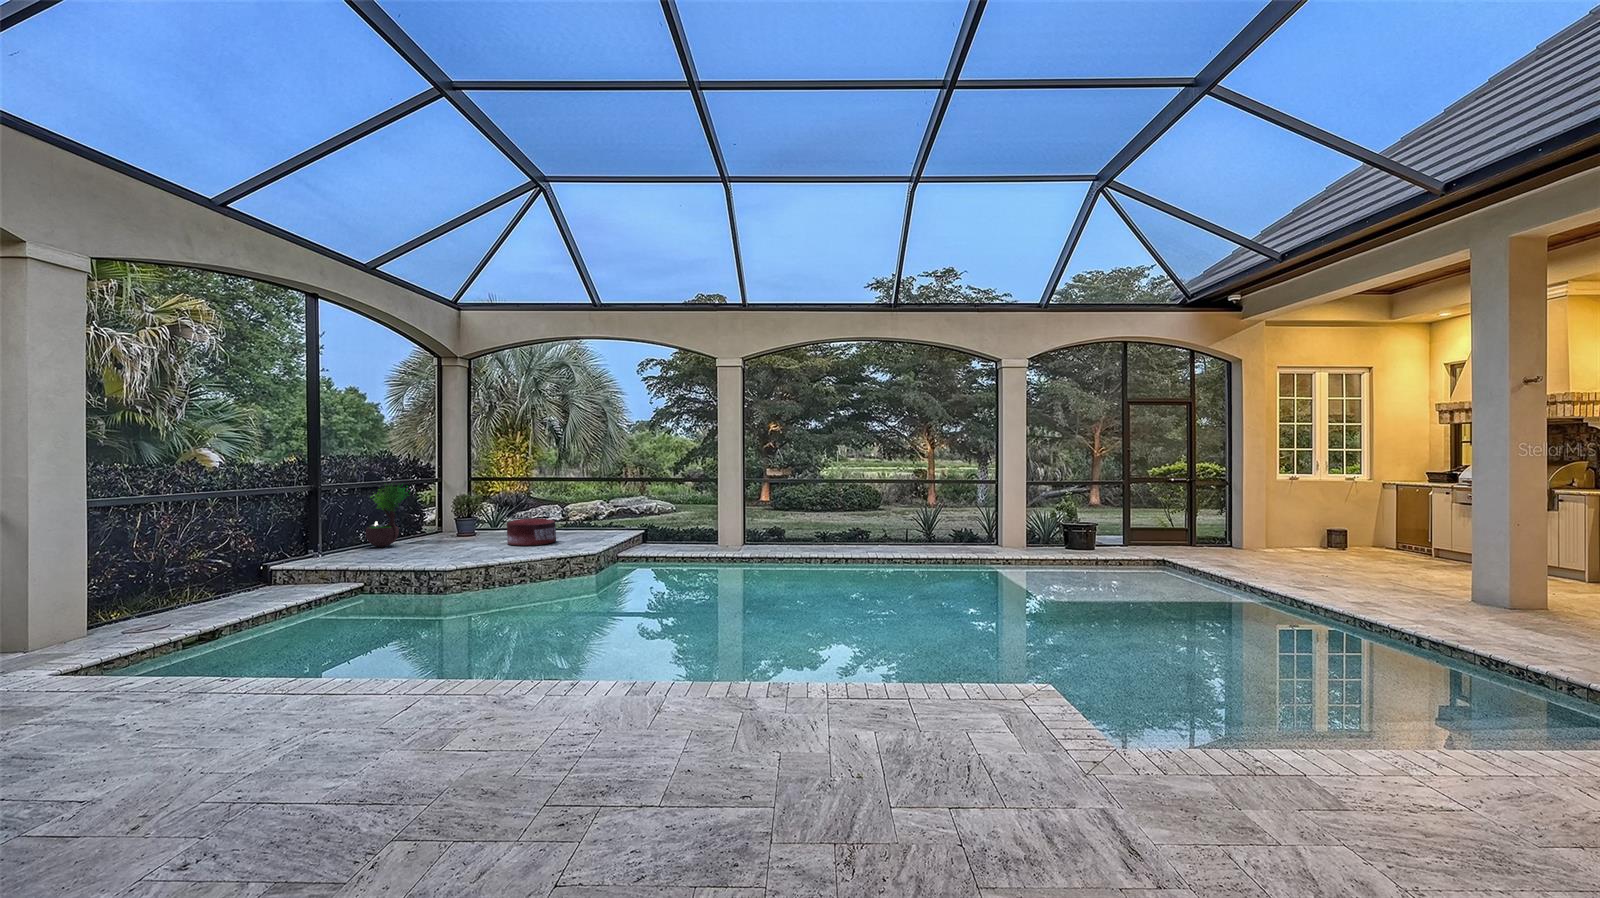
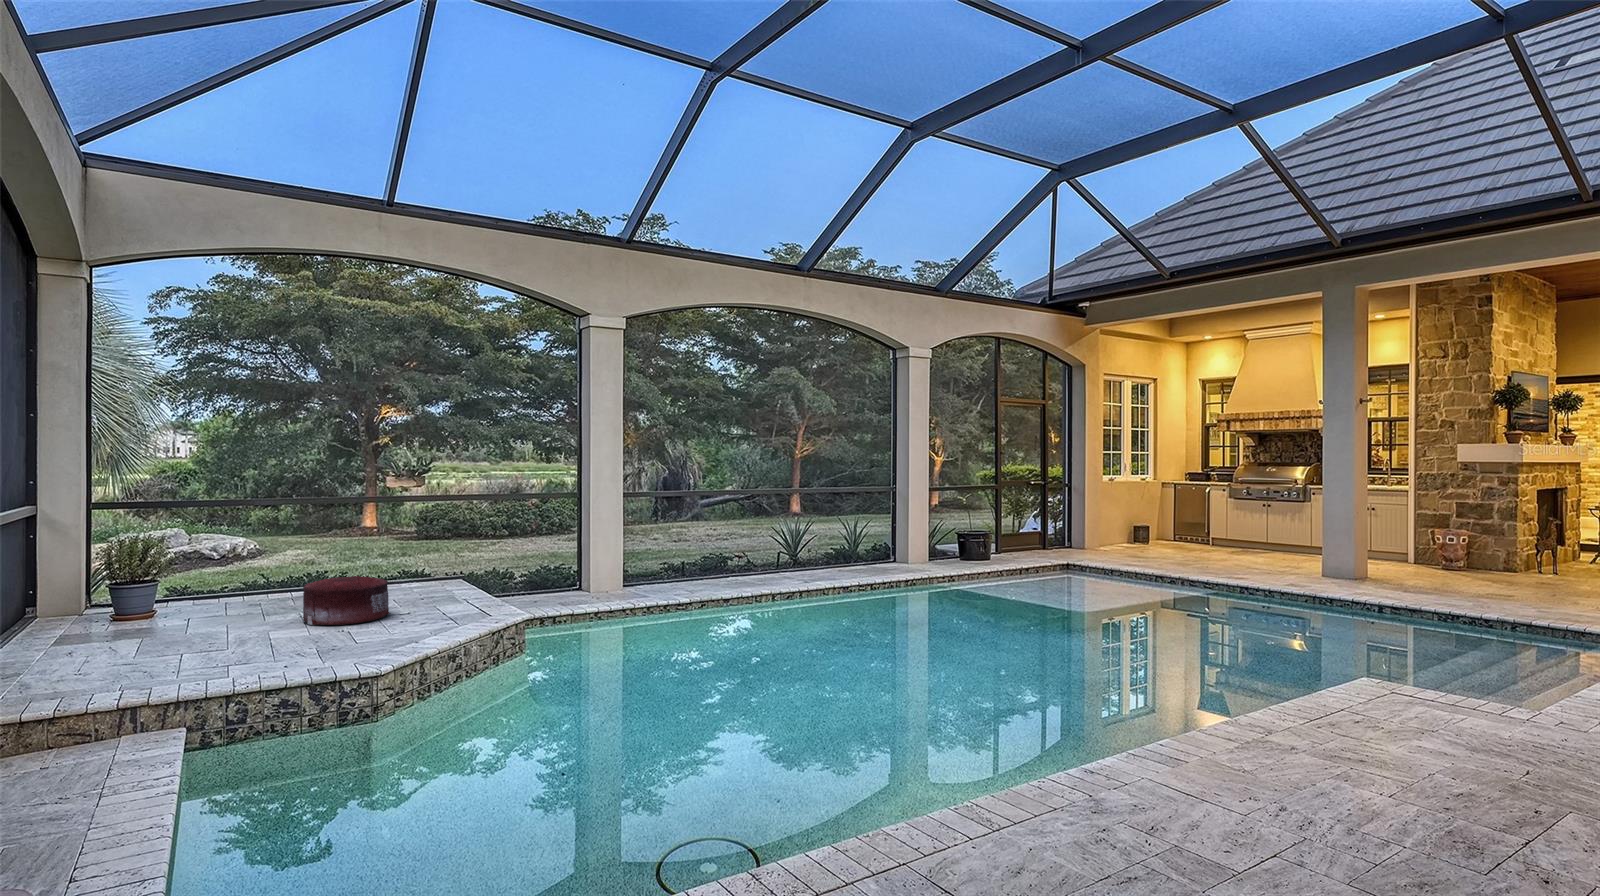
potted tree: present [365,483,408,547] -> none [15,525,114,659]

